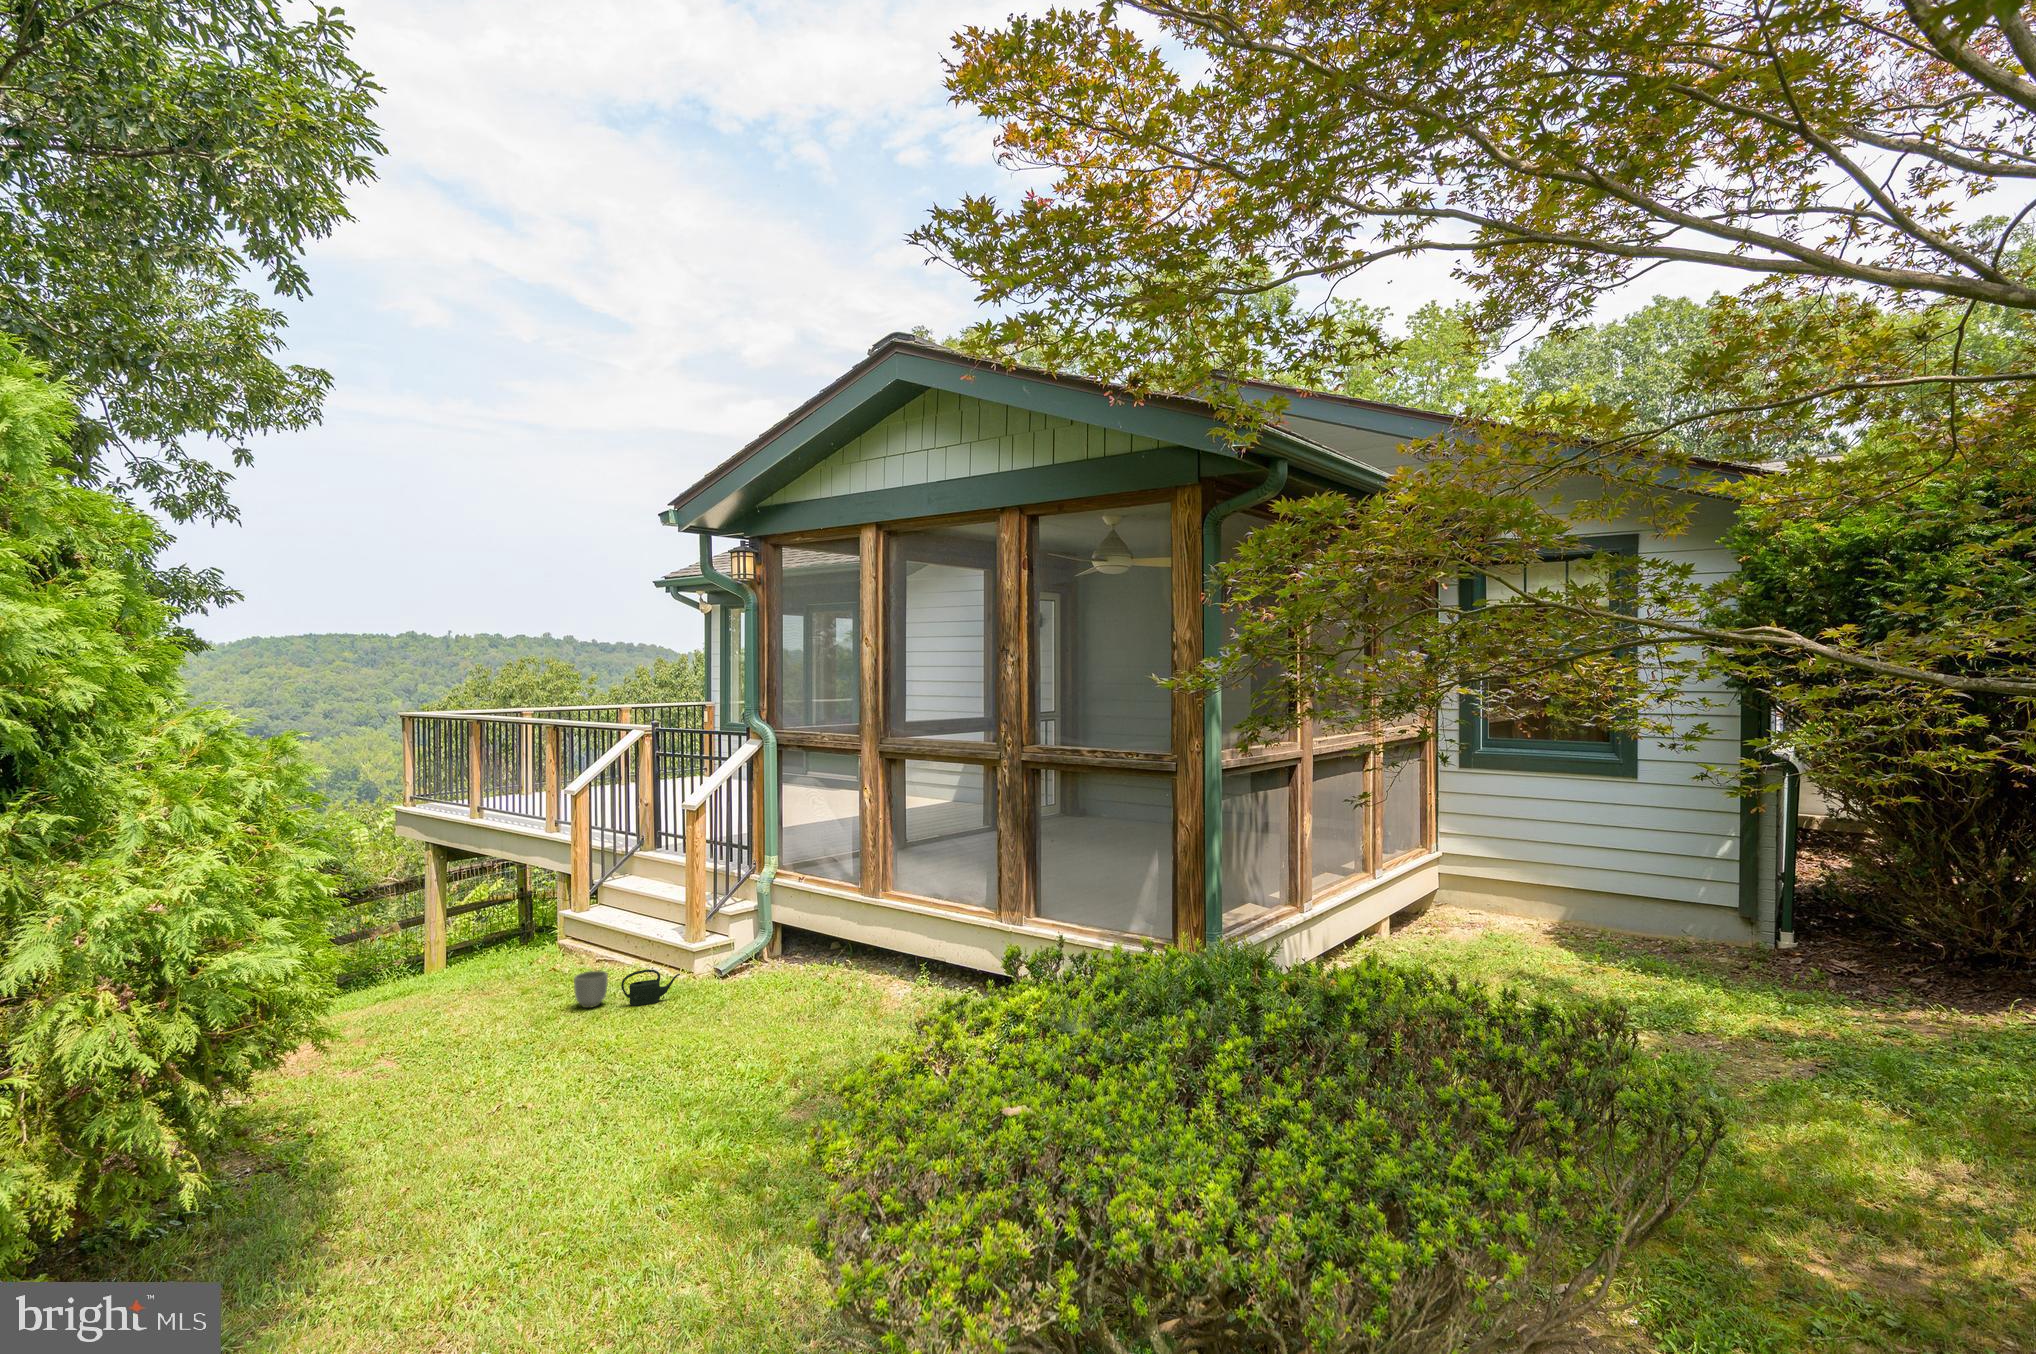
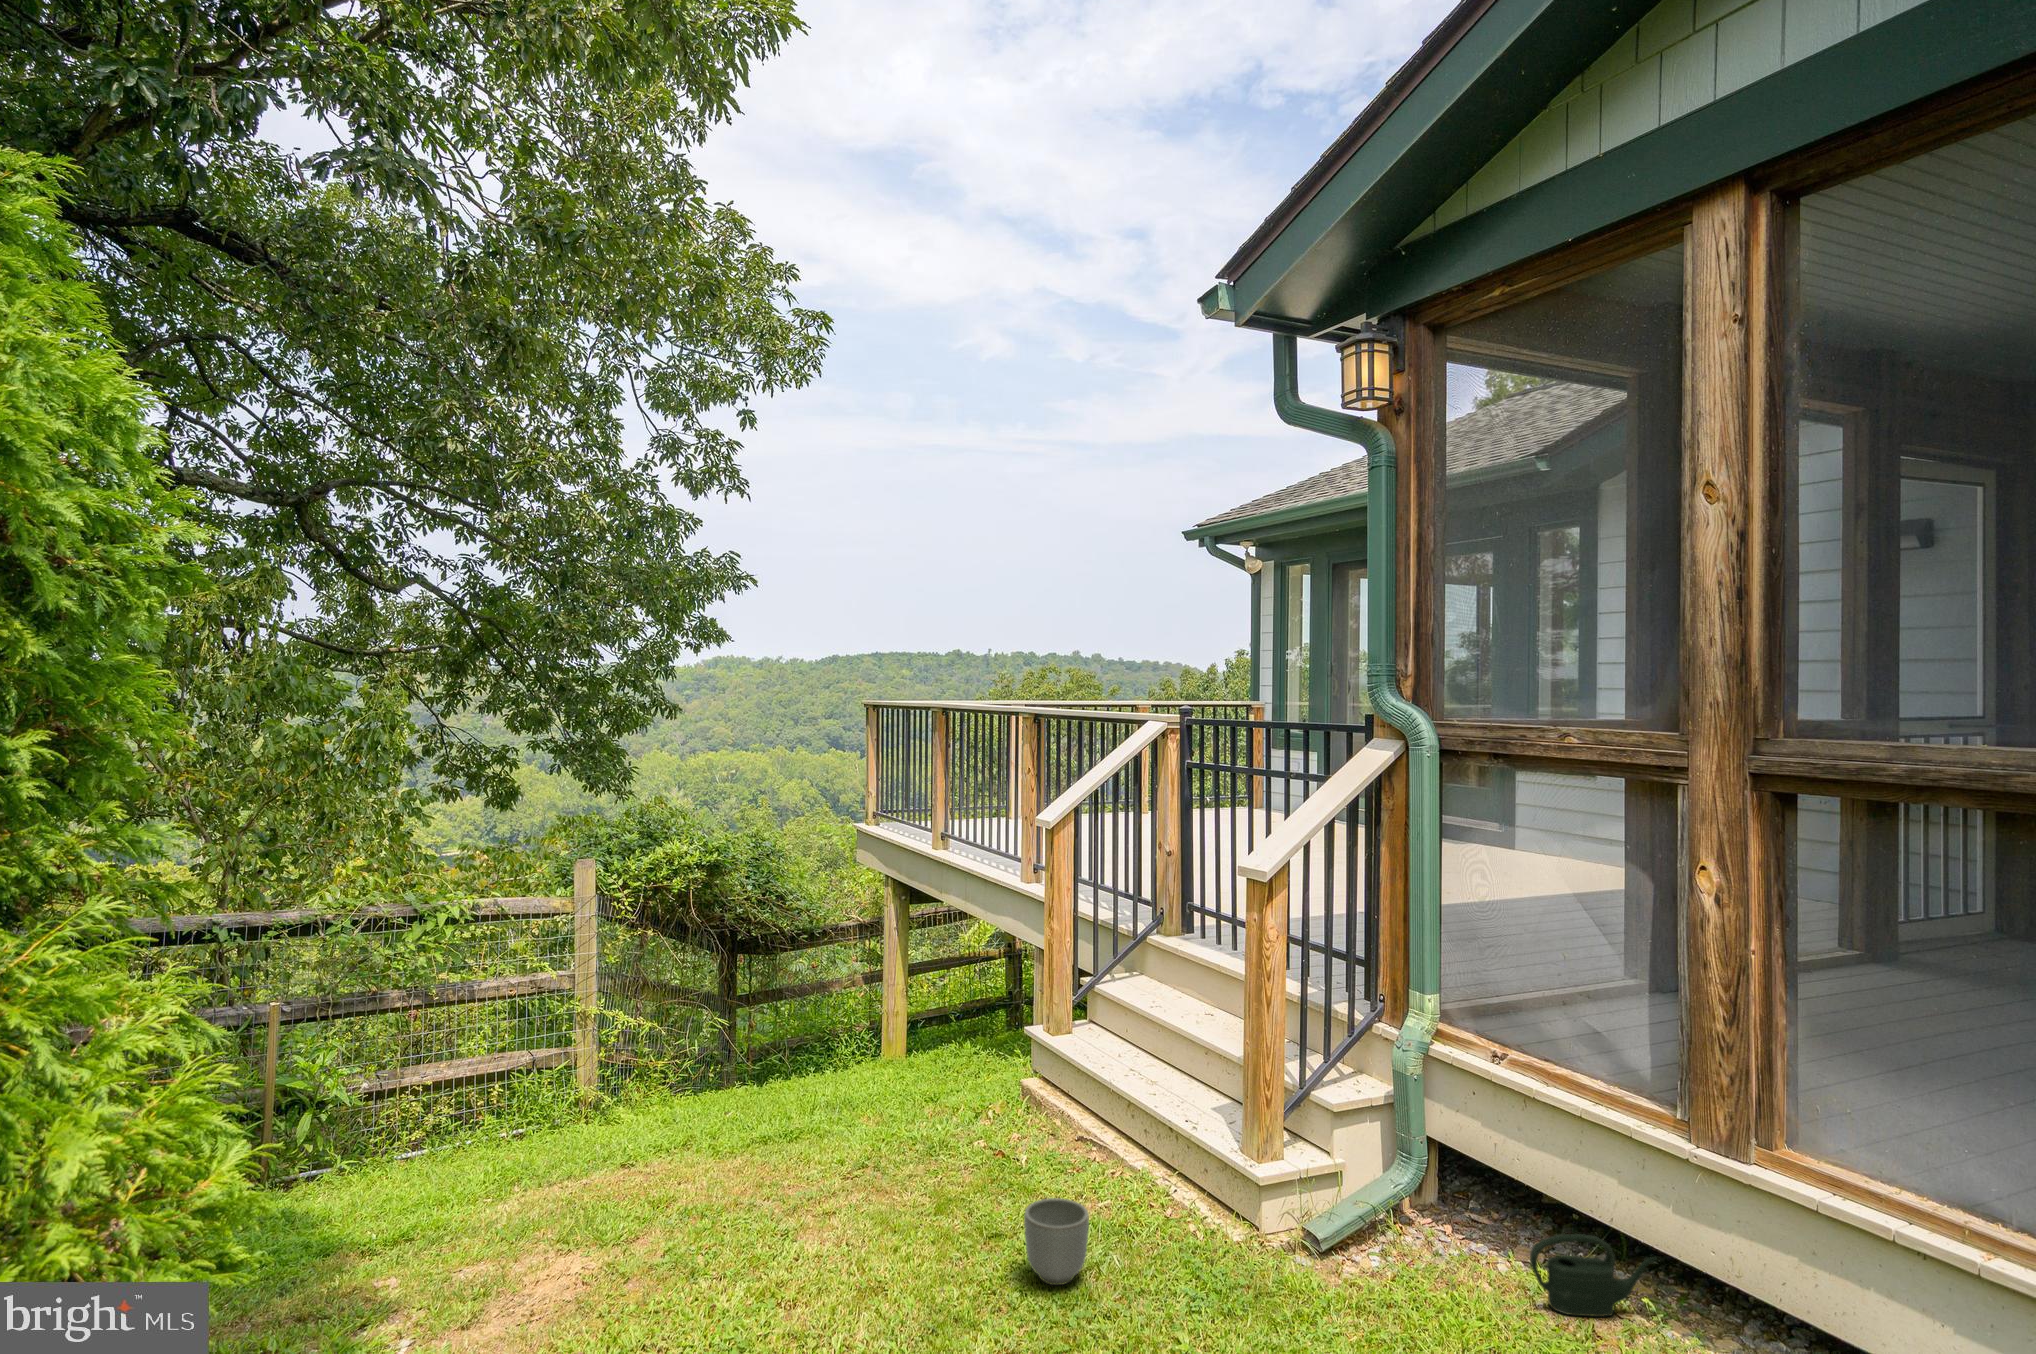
watering can: present [621,970,680,1006] -> present [1530,1234,1657,1317]

